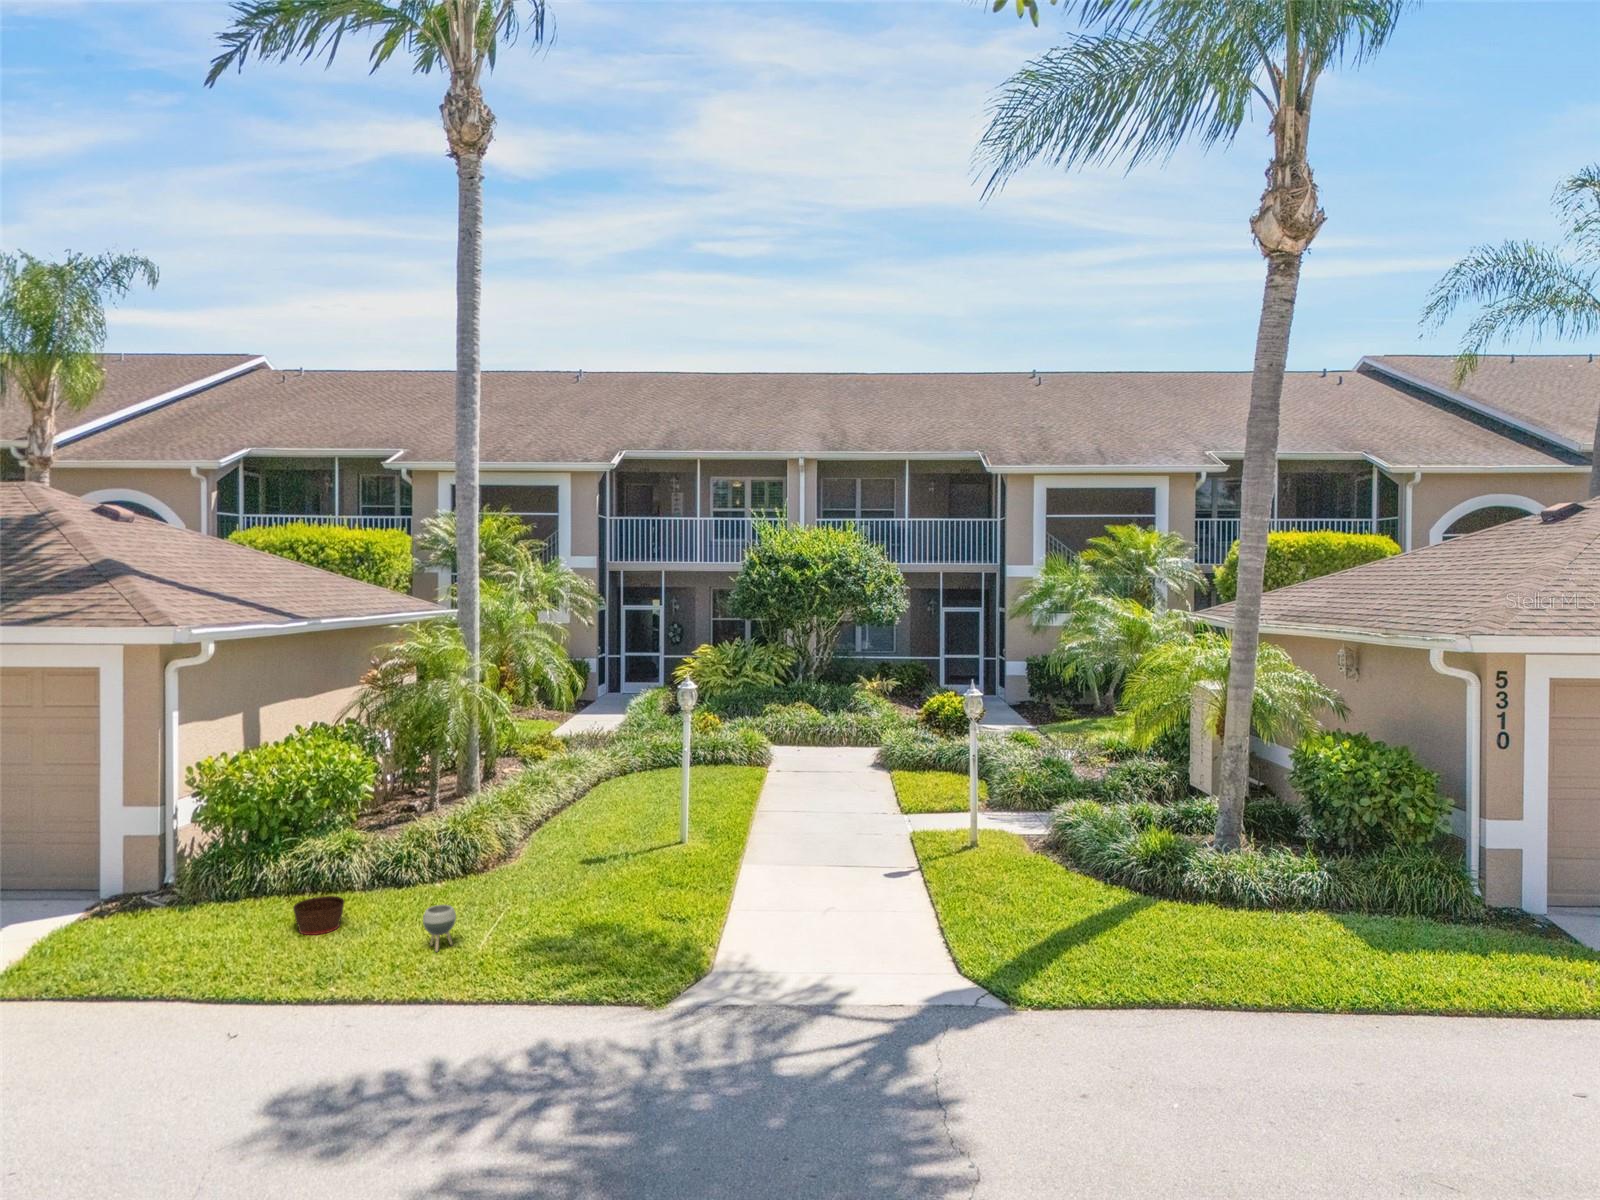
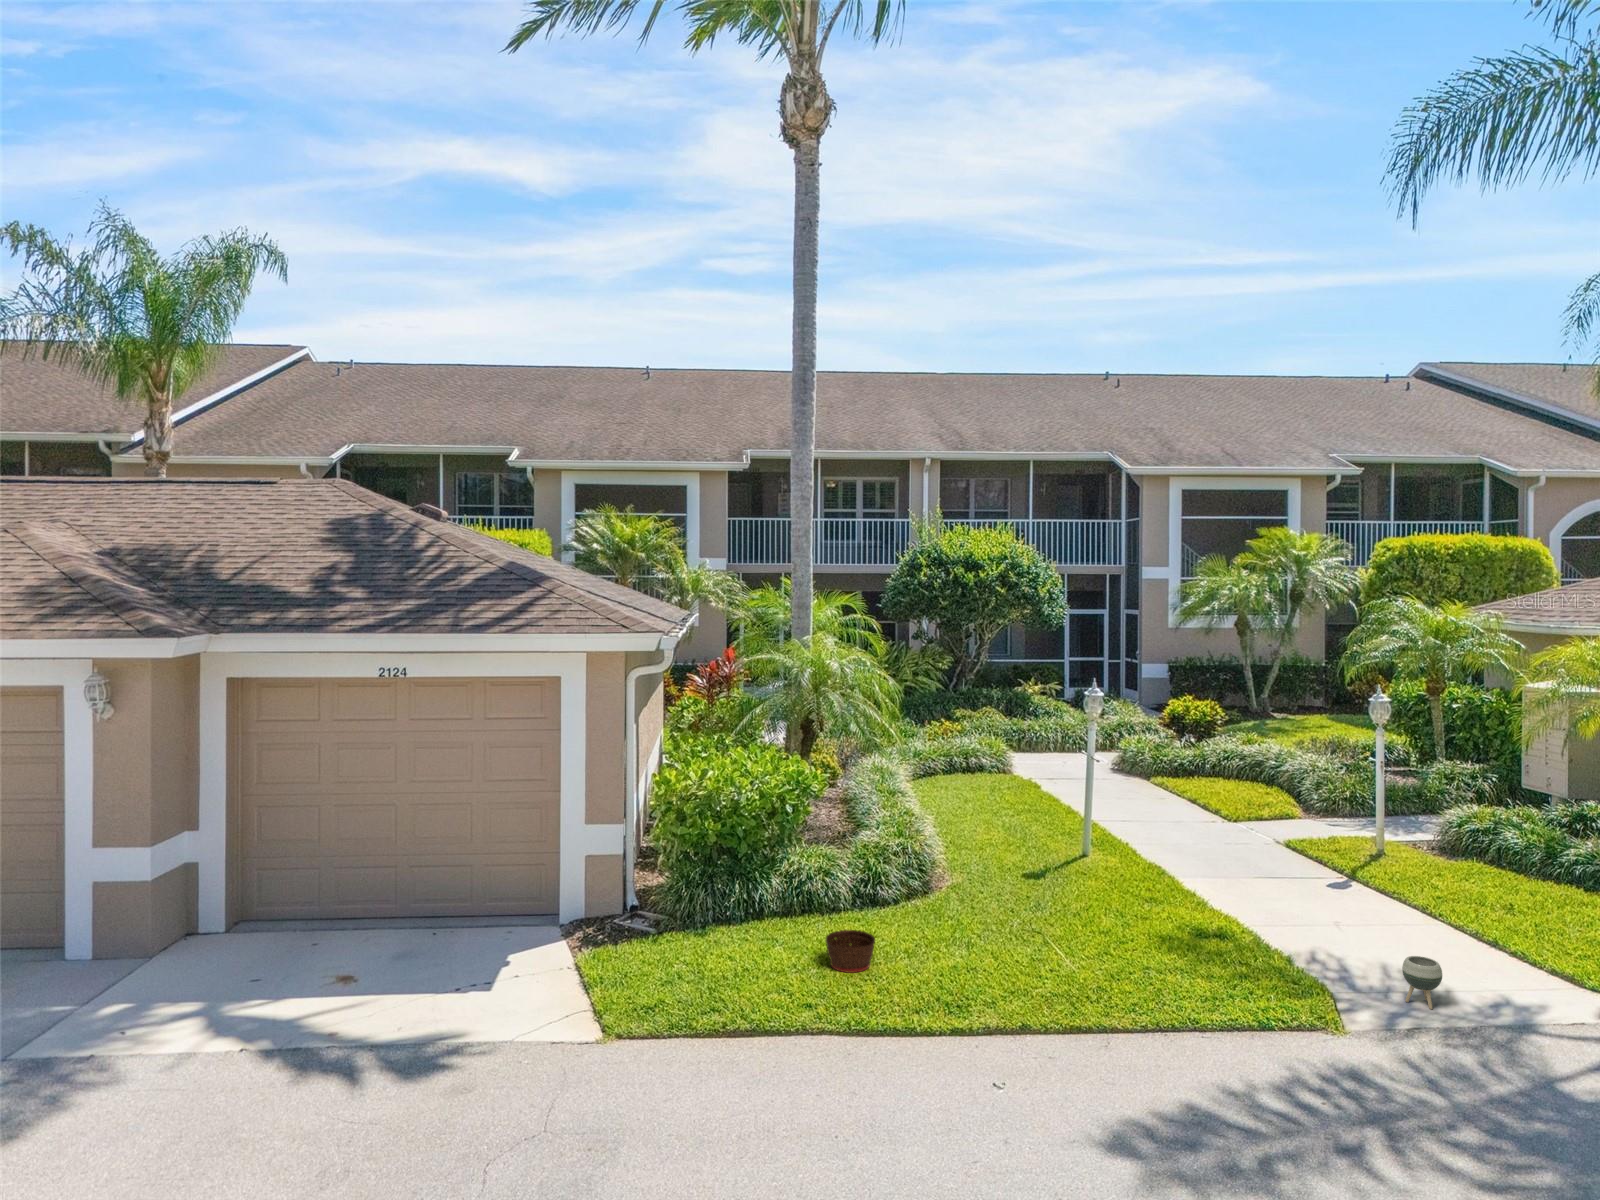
planter: present [423,905,456,952] -> present [1402,956,1442,1009]

